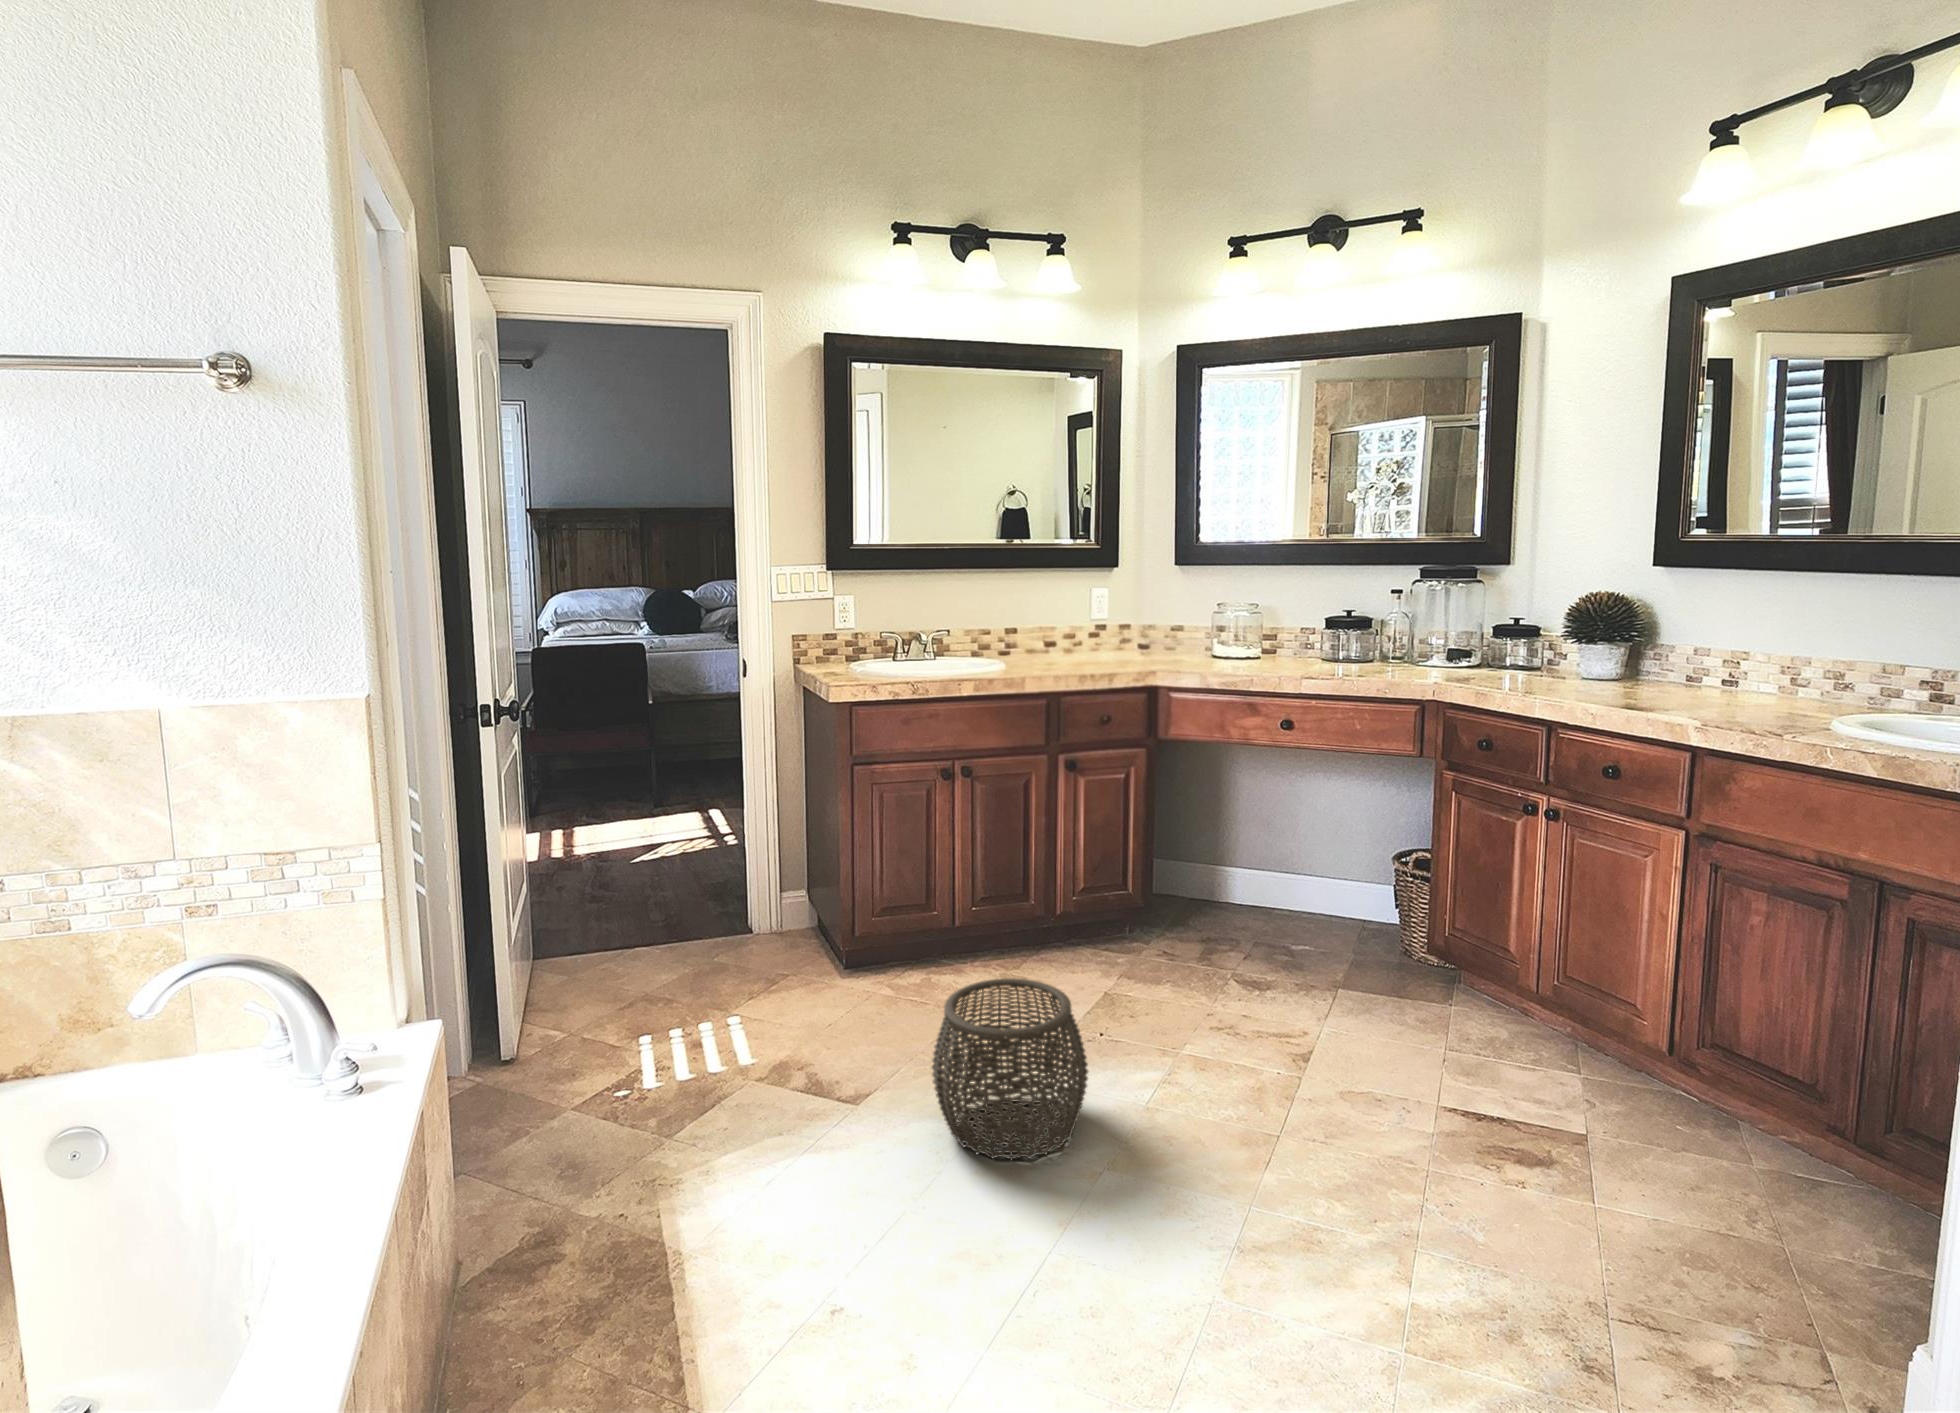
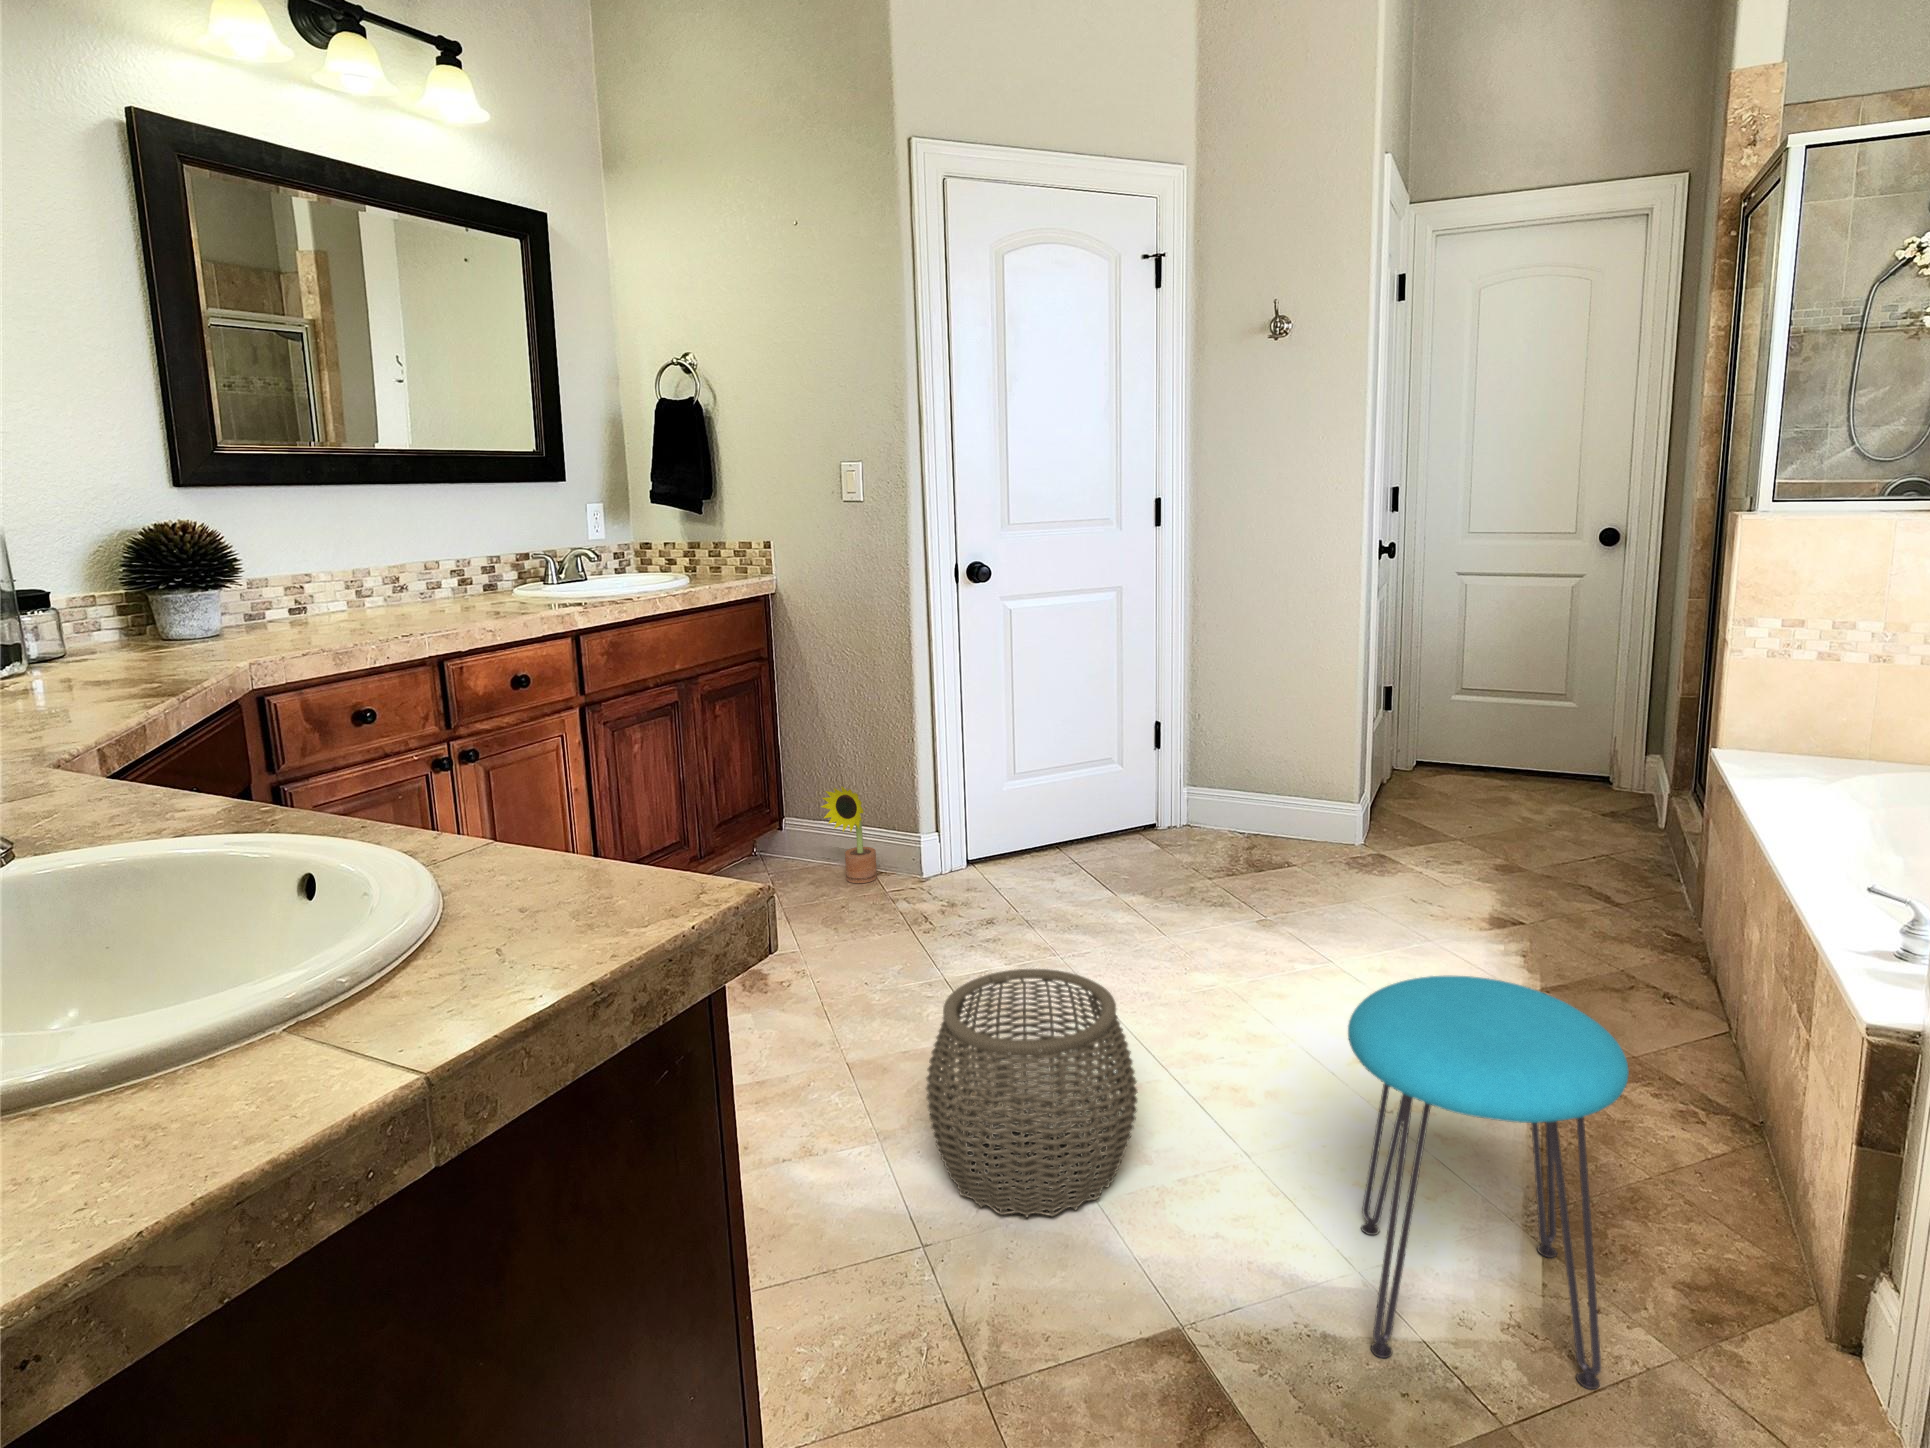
stool: none [600,972,787,1247] -> present [1348,976,1629,1389]
decorative plant: none [1788,1135,1905,1353] -> present [821,786,877,883]

